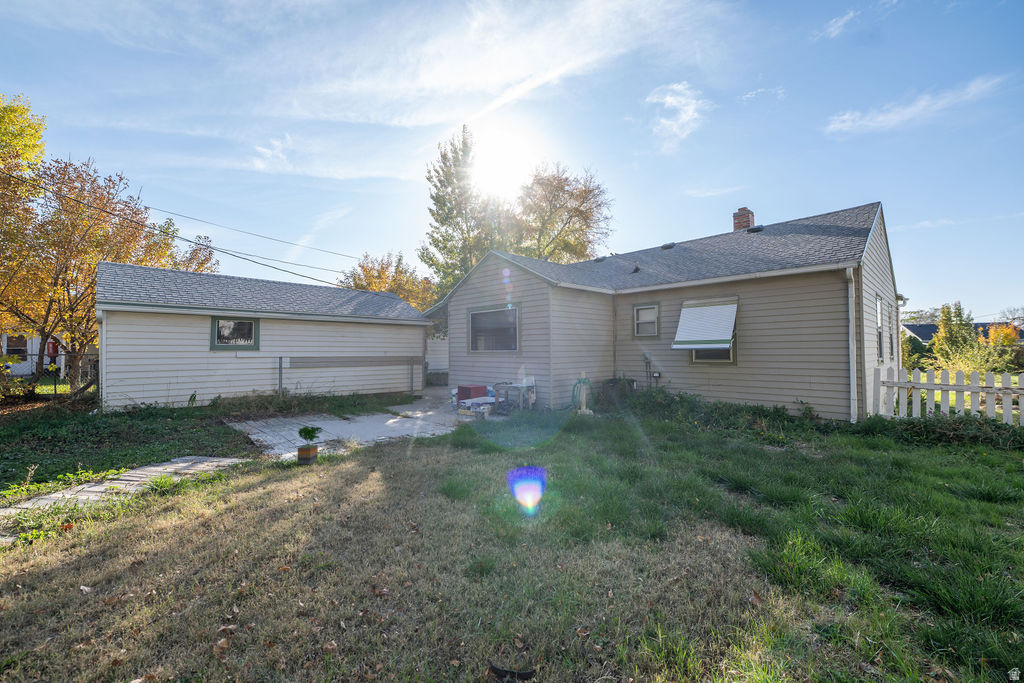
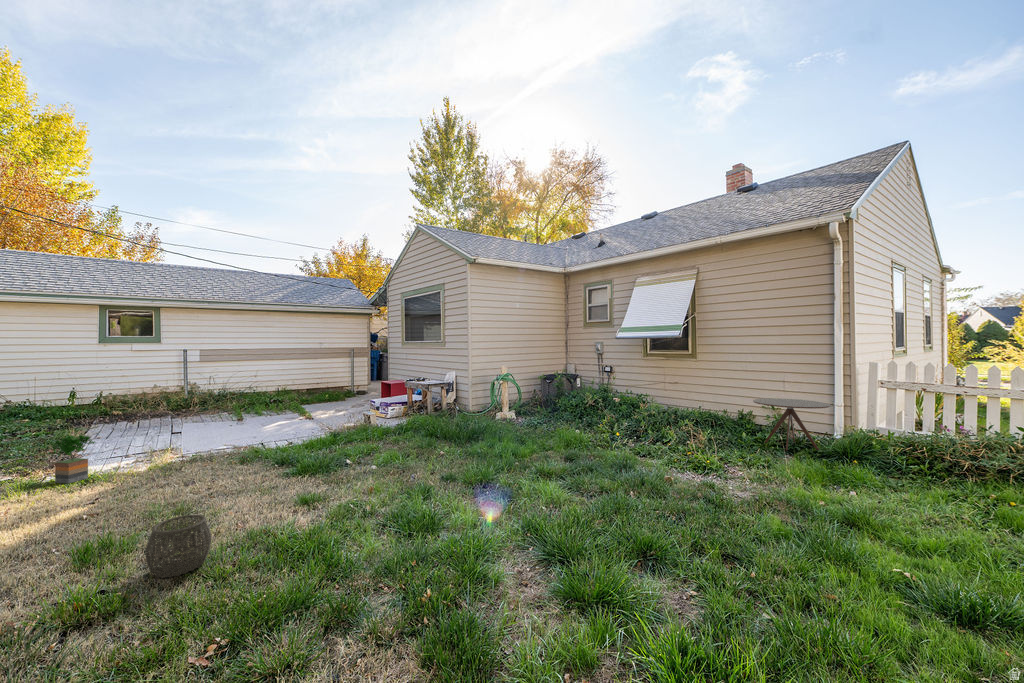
round table: none [791,396,852,434] -> present [753,398,831,450]
woven basket: none [491,472,526,512] -> present [145,515,212,578]

